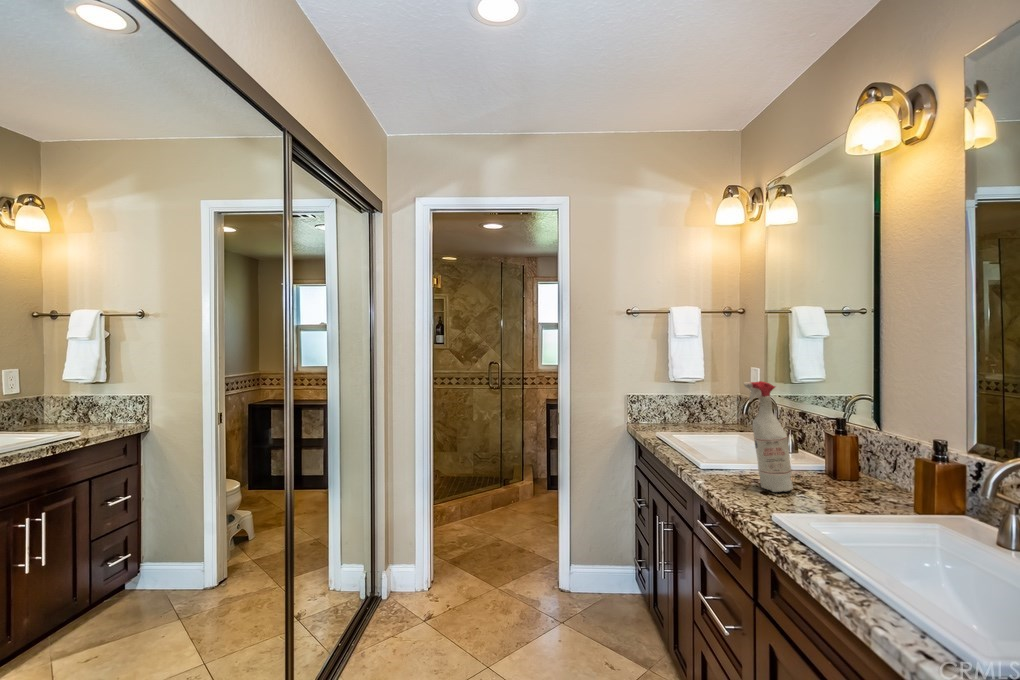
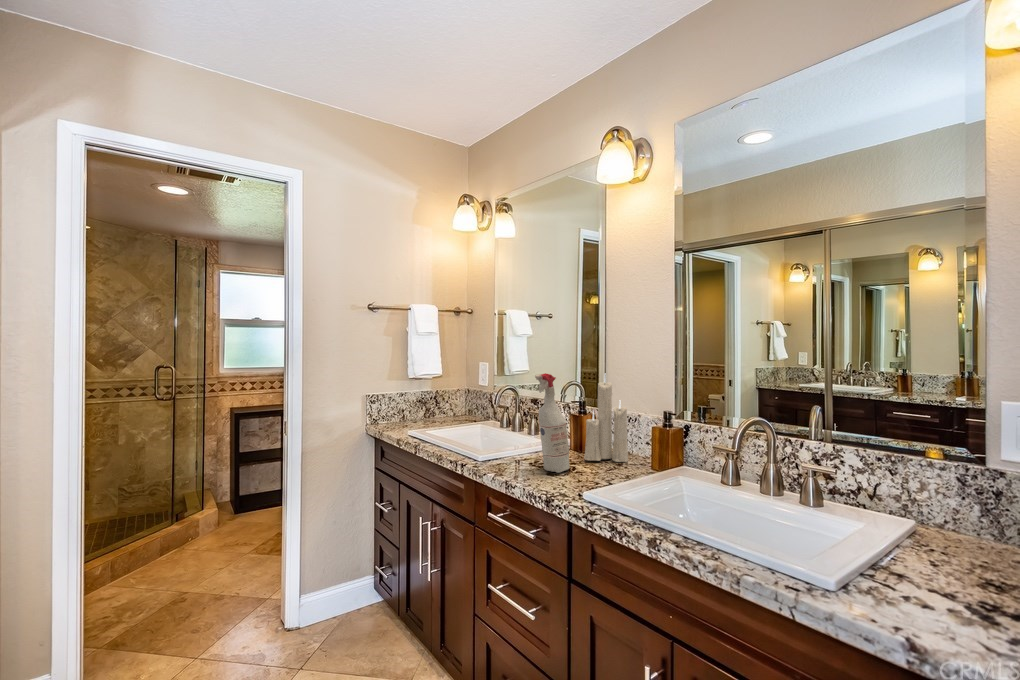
candle: none [823,378,889,498] -> present [584,378,628,462]

